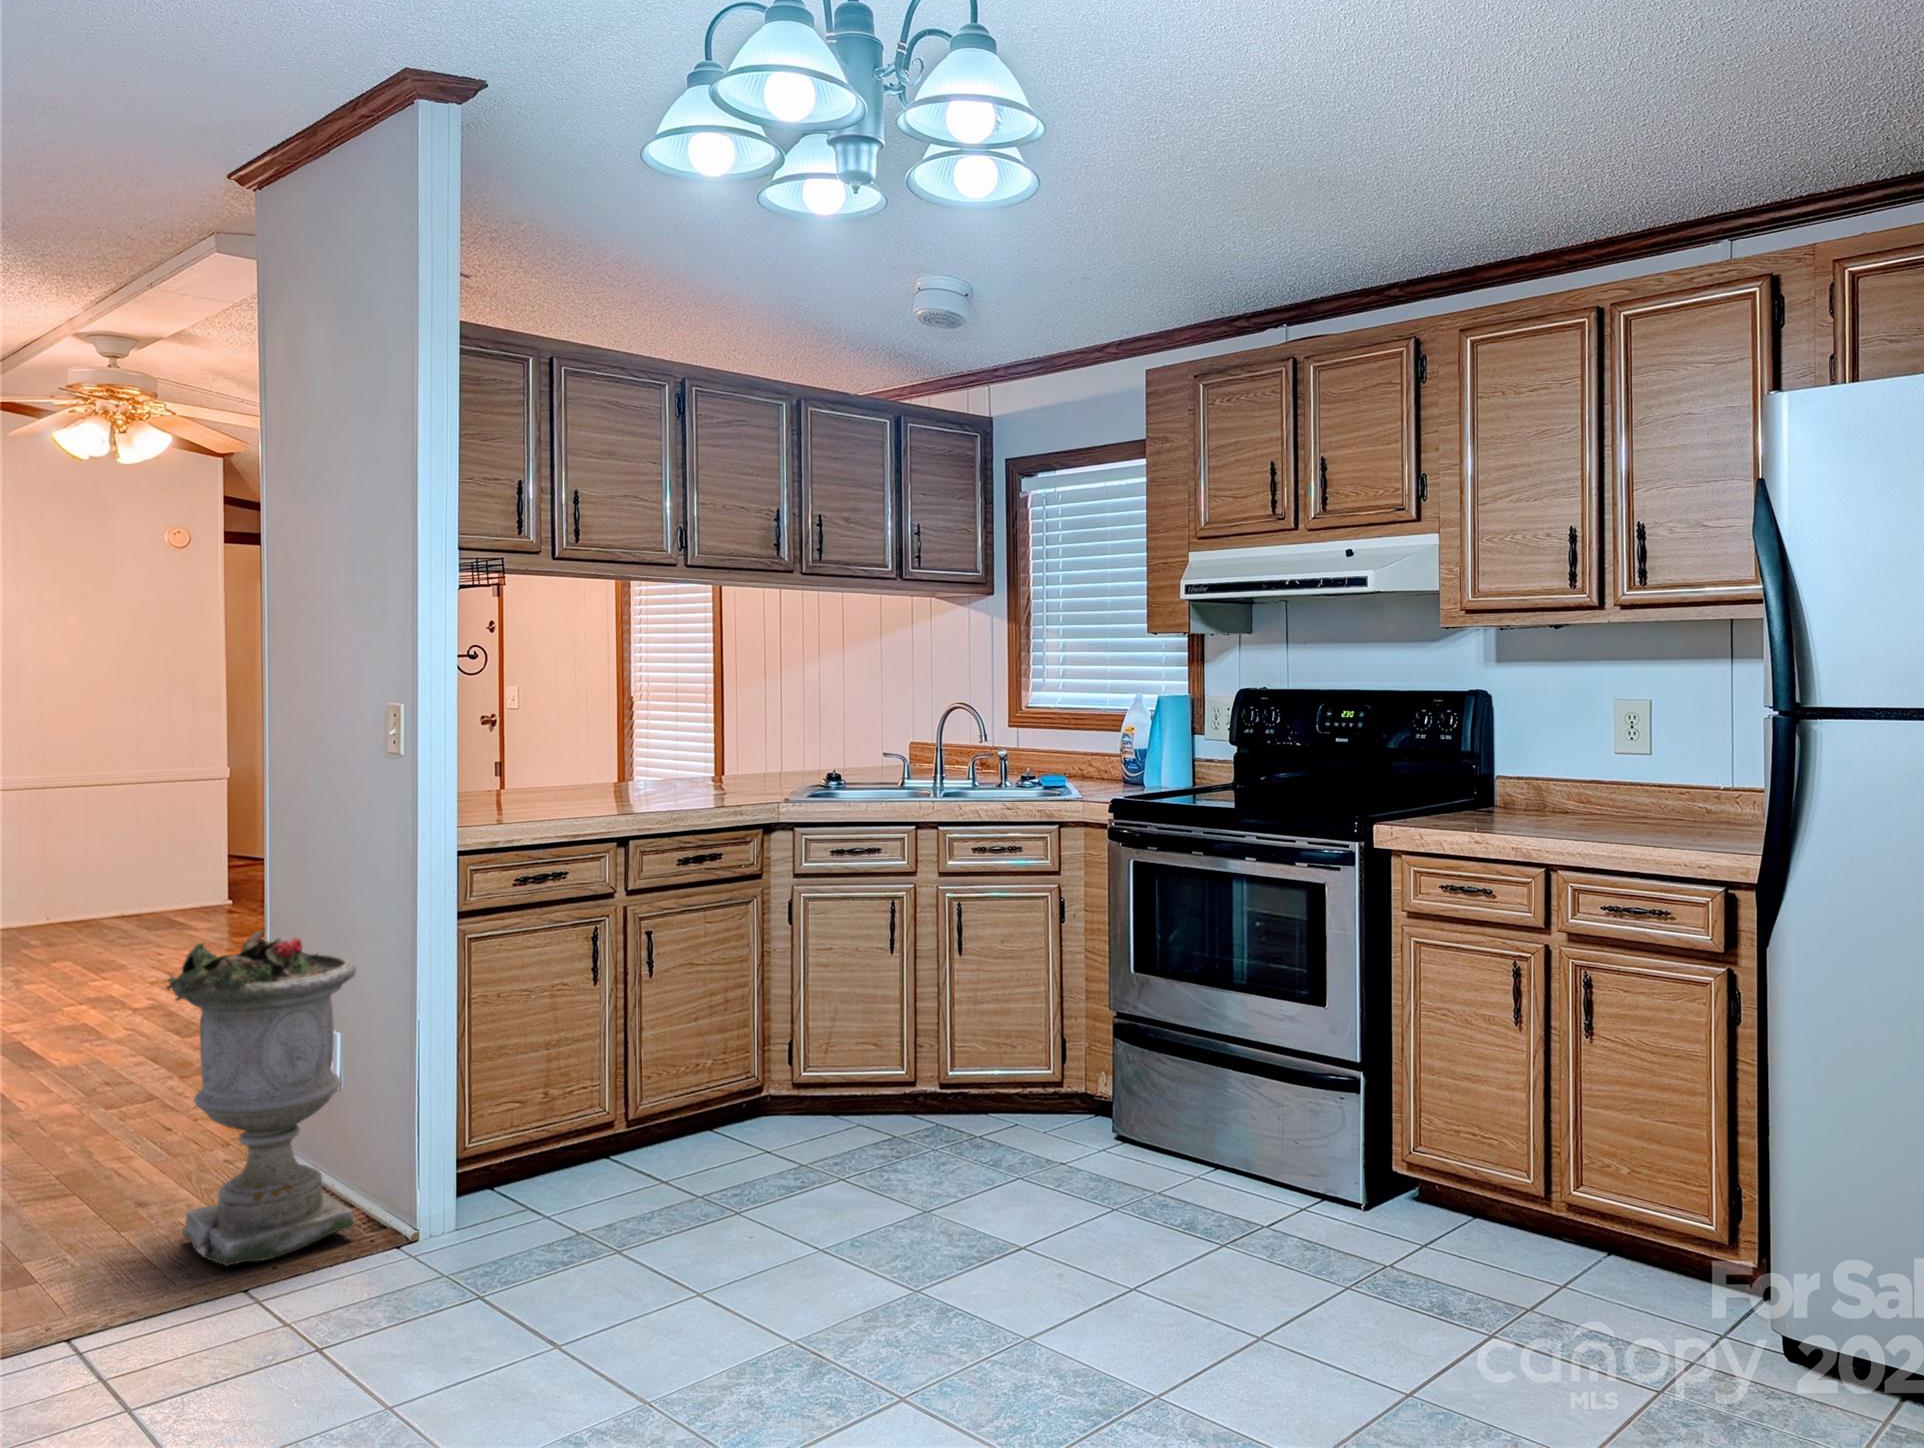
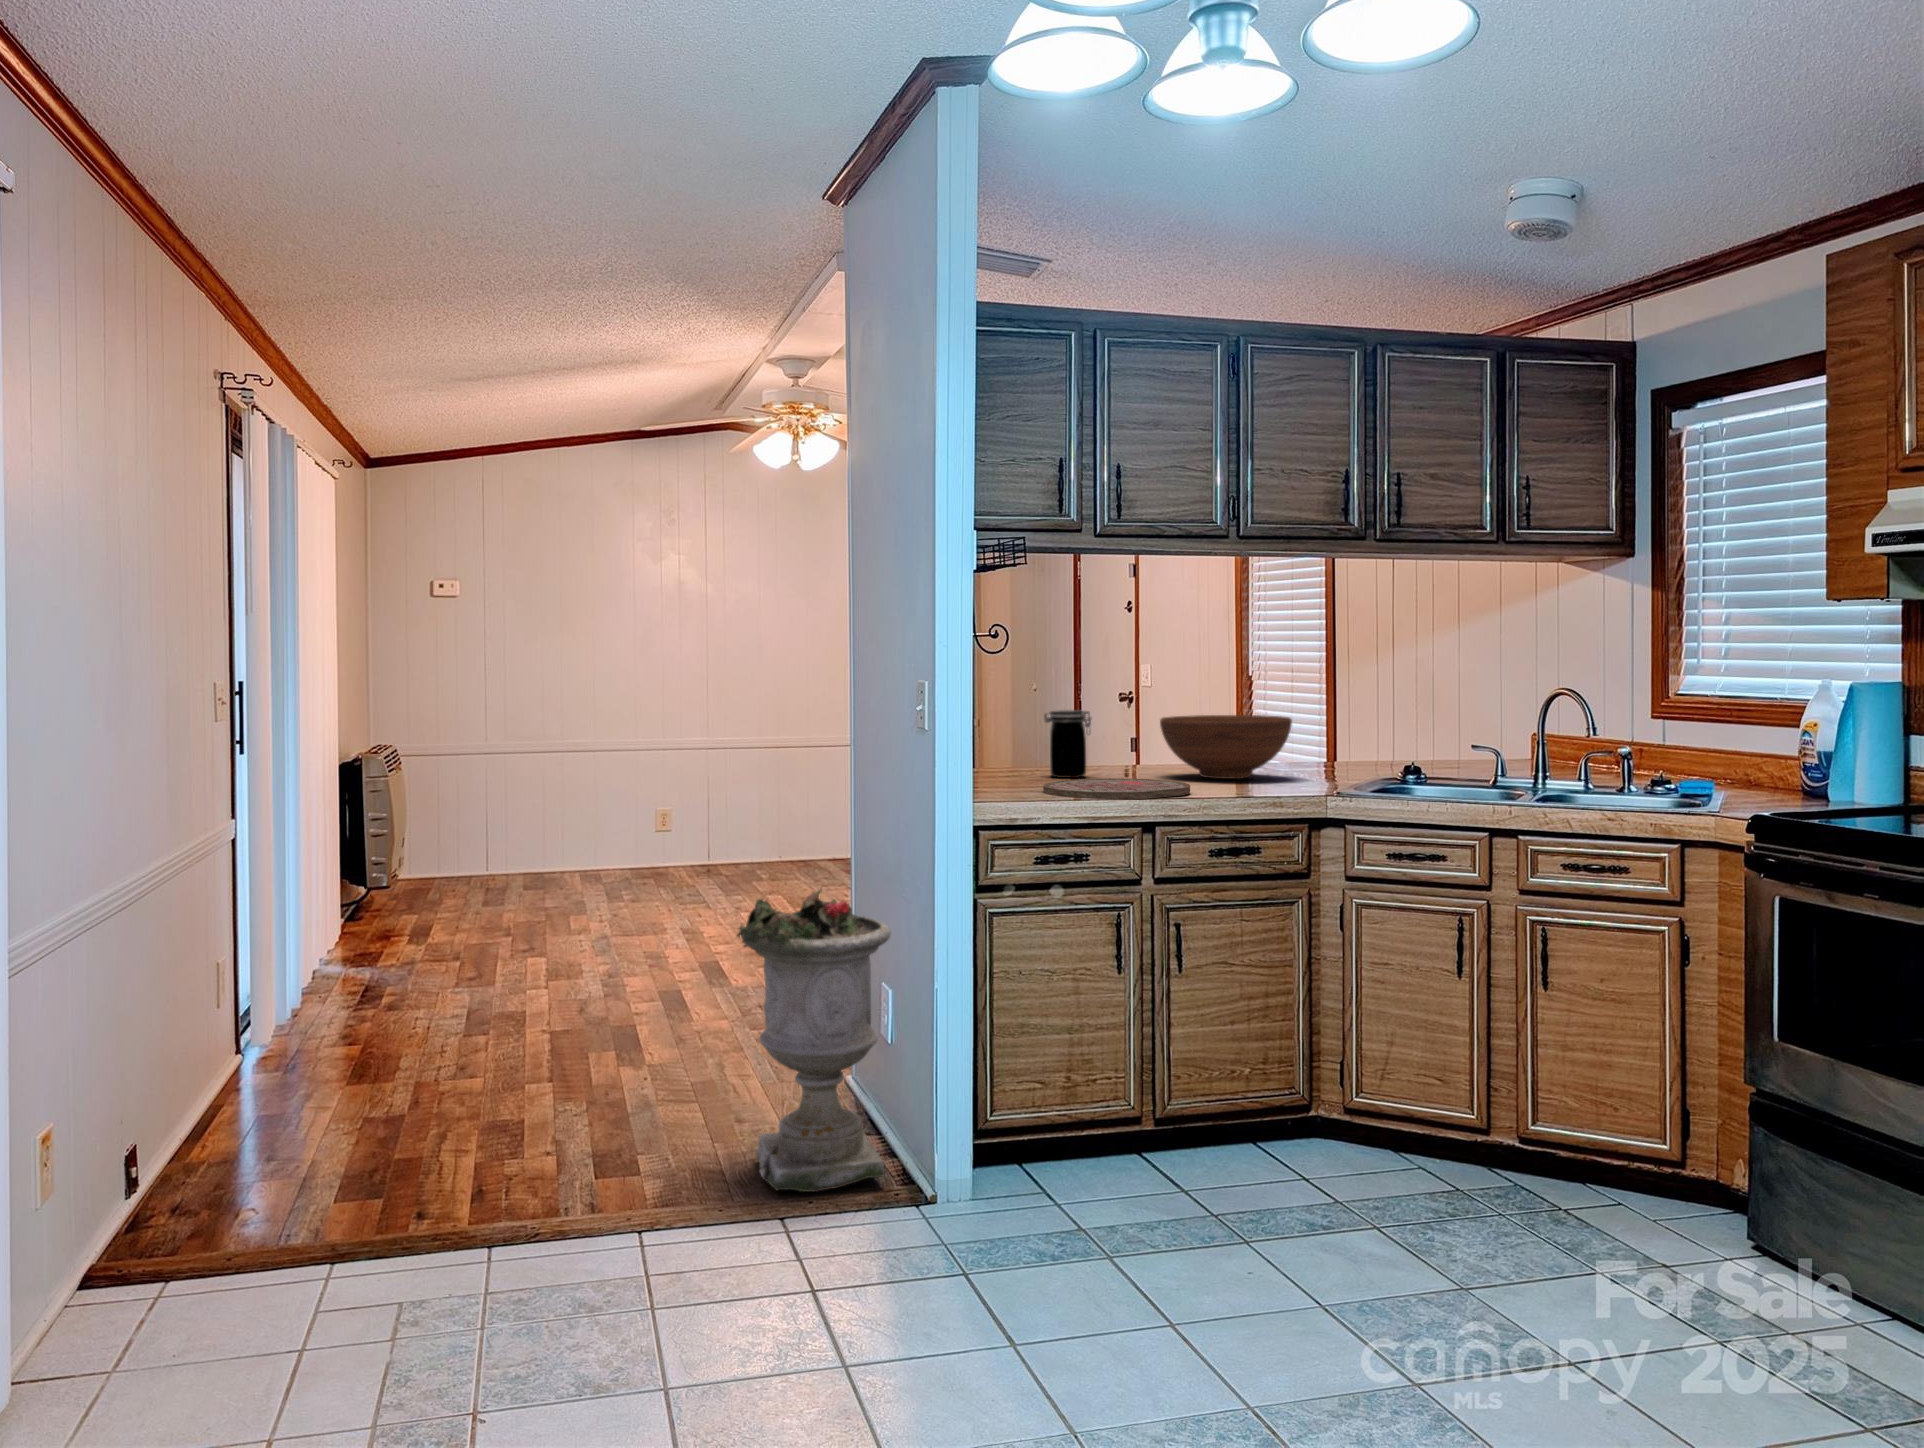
jar: none [487,730,539,798] -> present [1044,710,1091,778]
fruit bowl: none [605,732,730,792] -> present [1160,715,1292,779]
cutting board: none [509,794,657,815] -> present [1043,778,1190,799]

